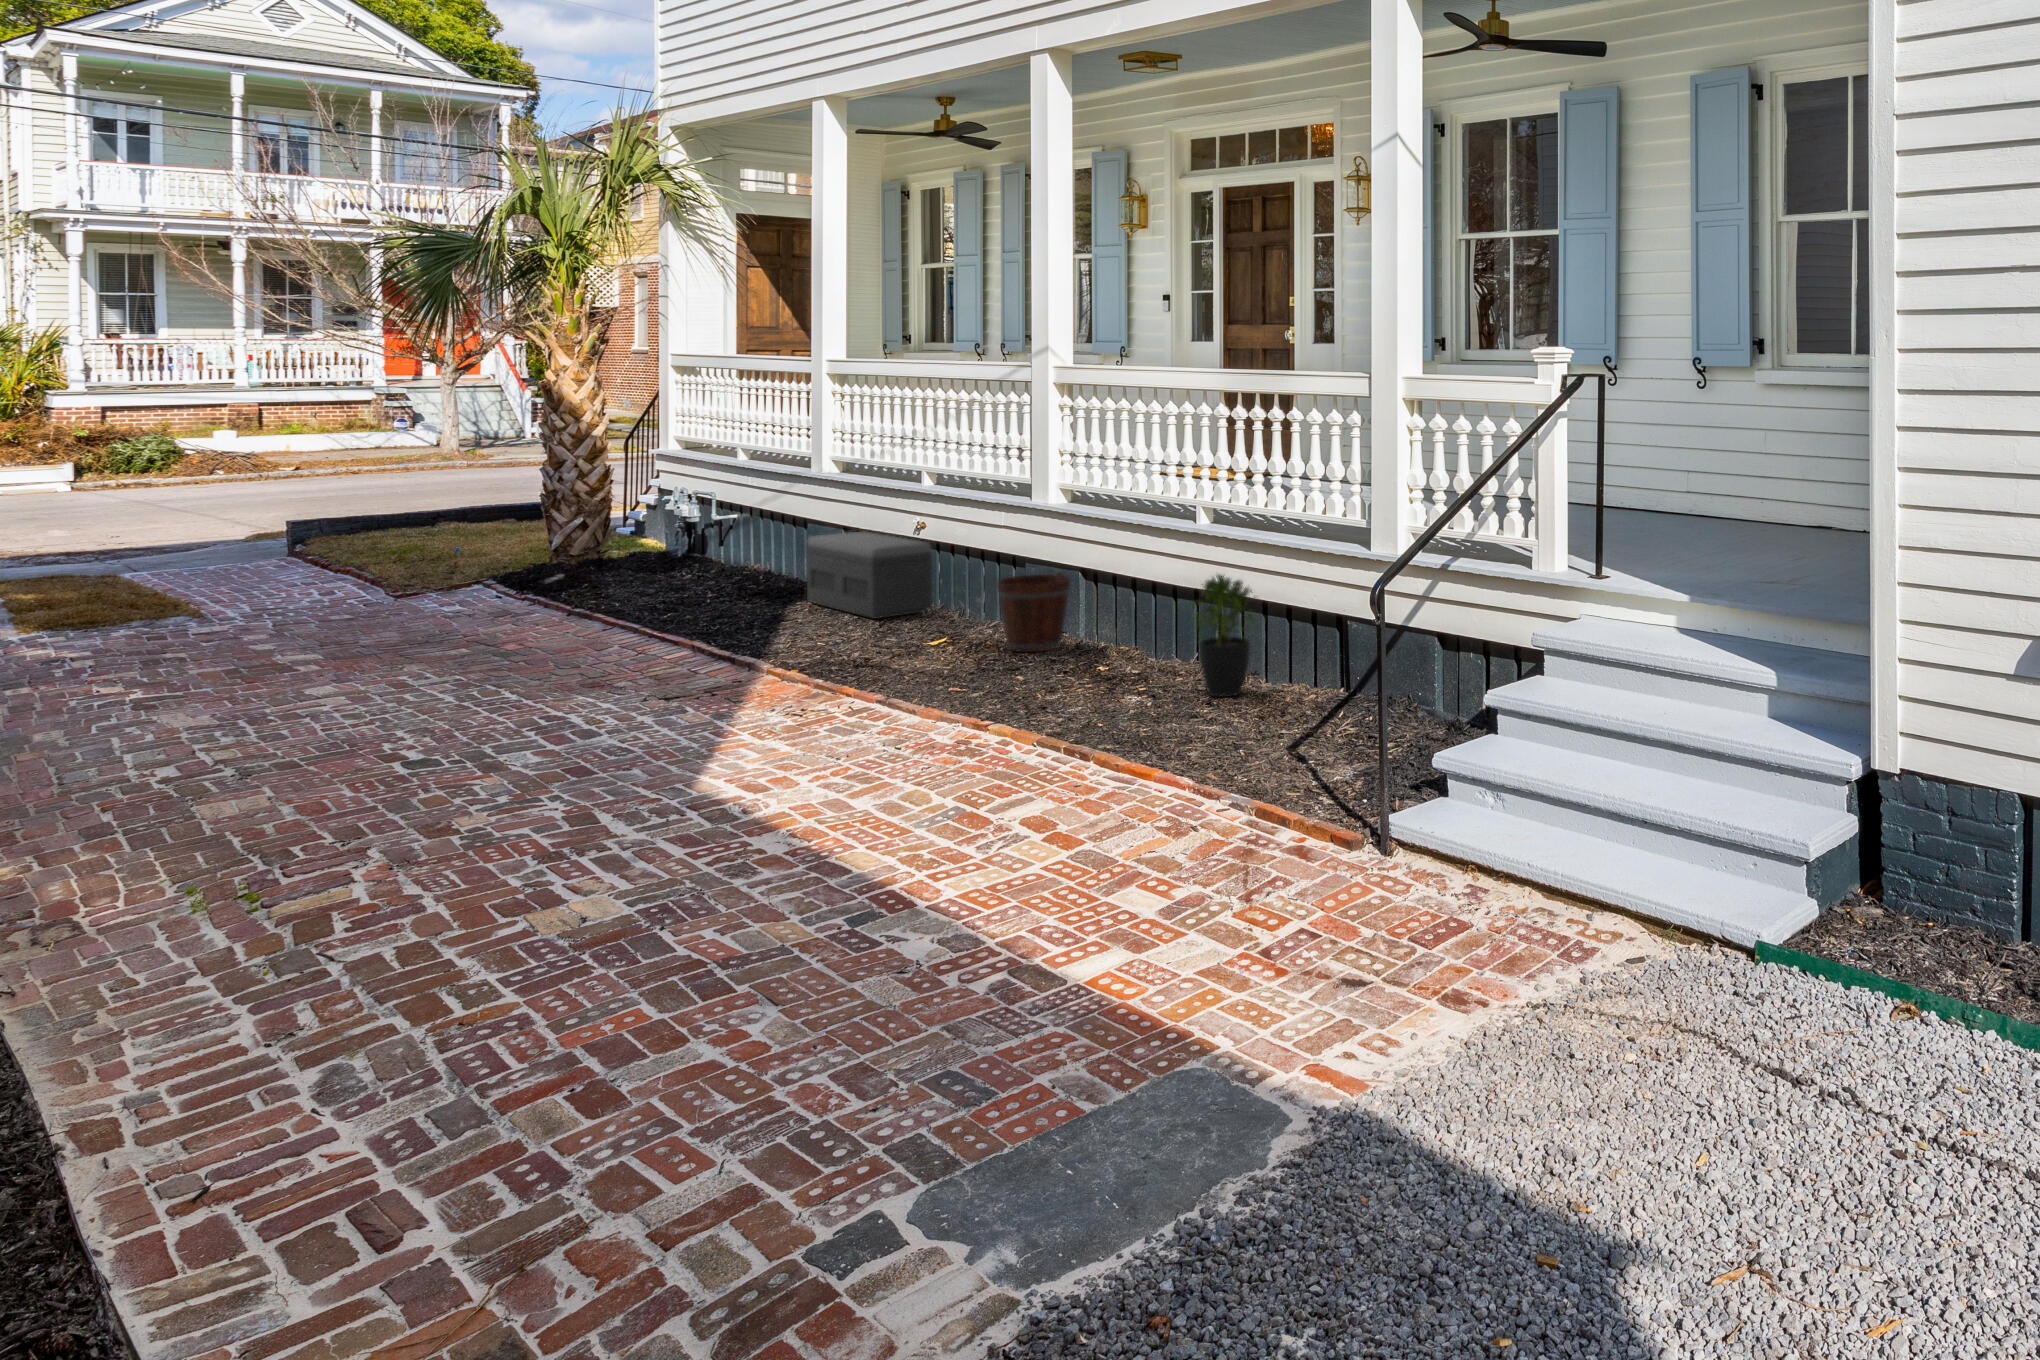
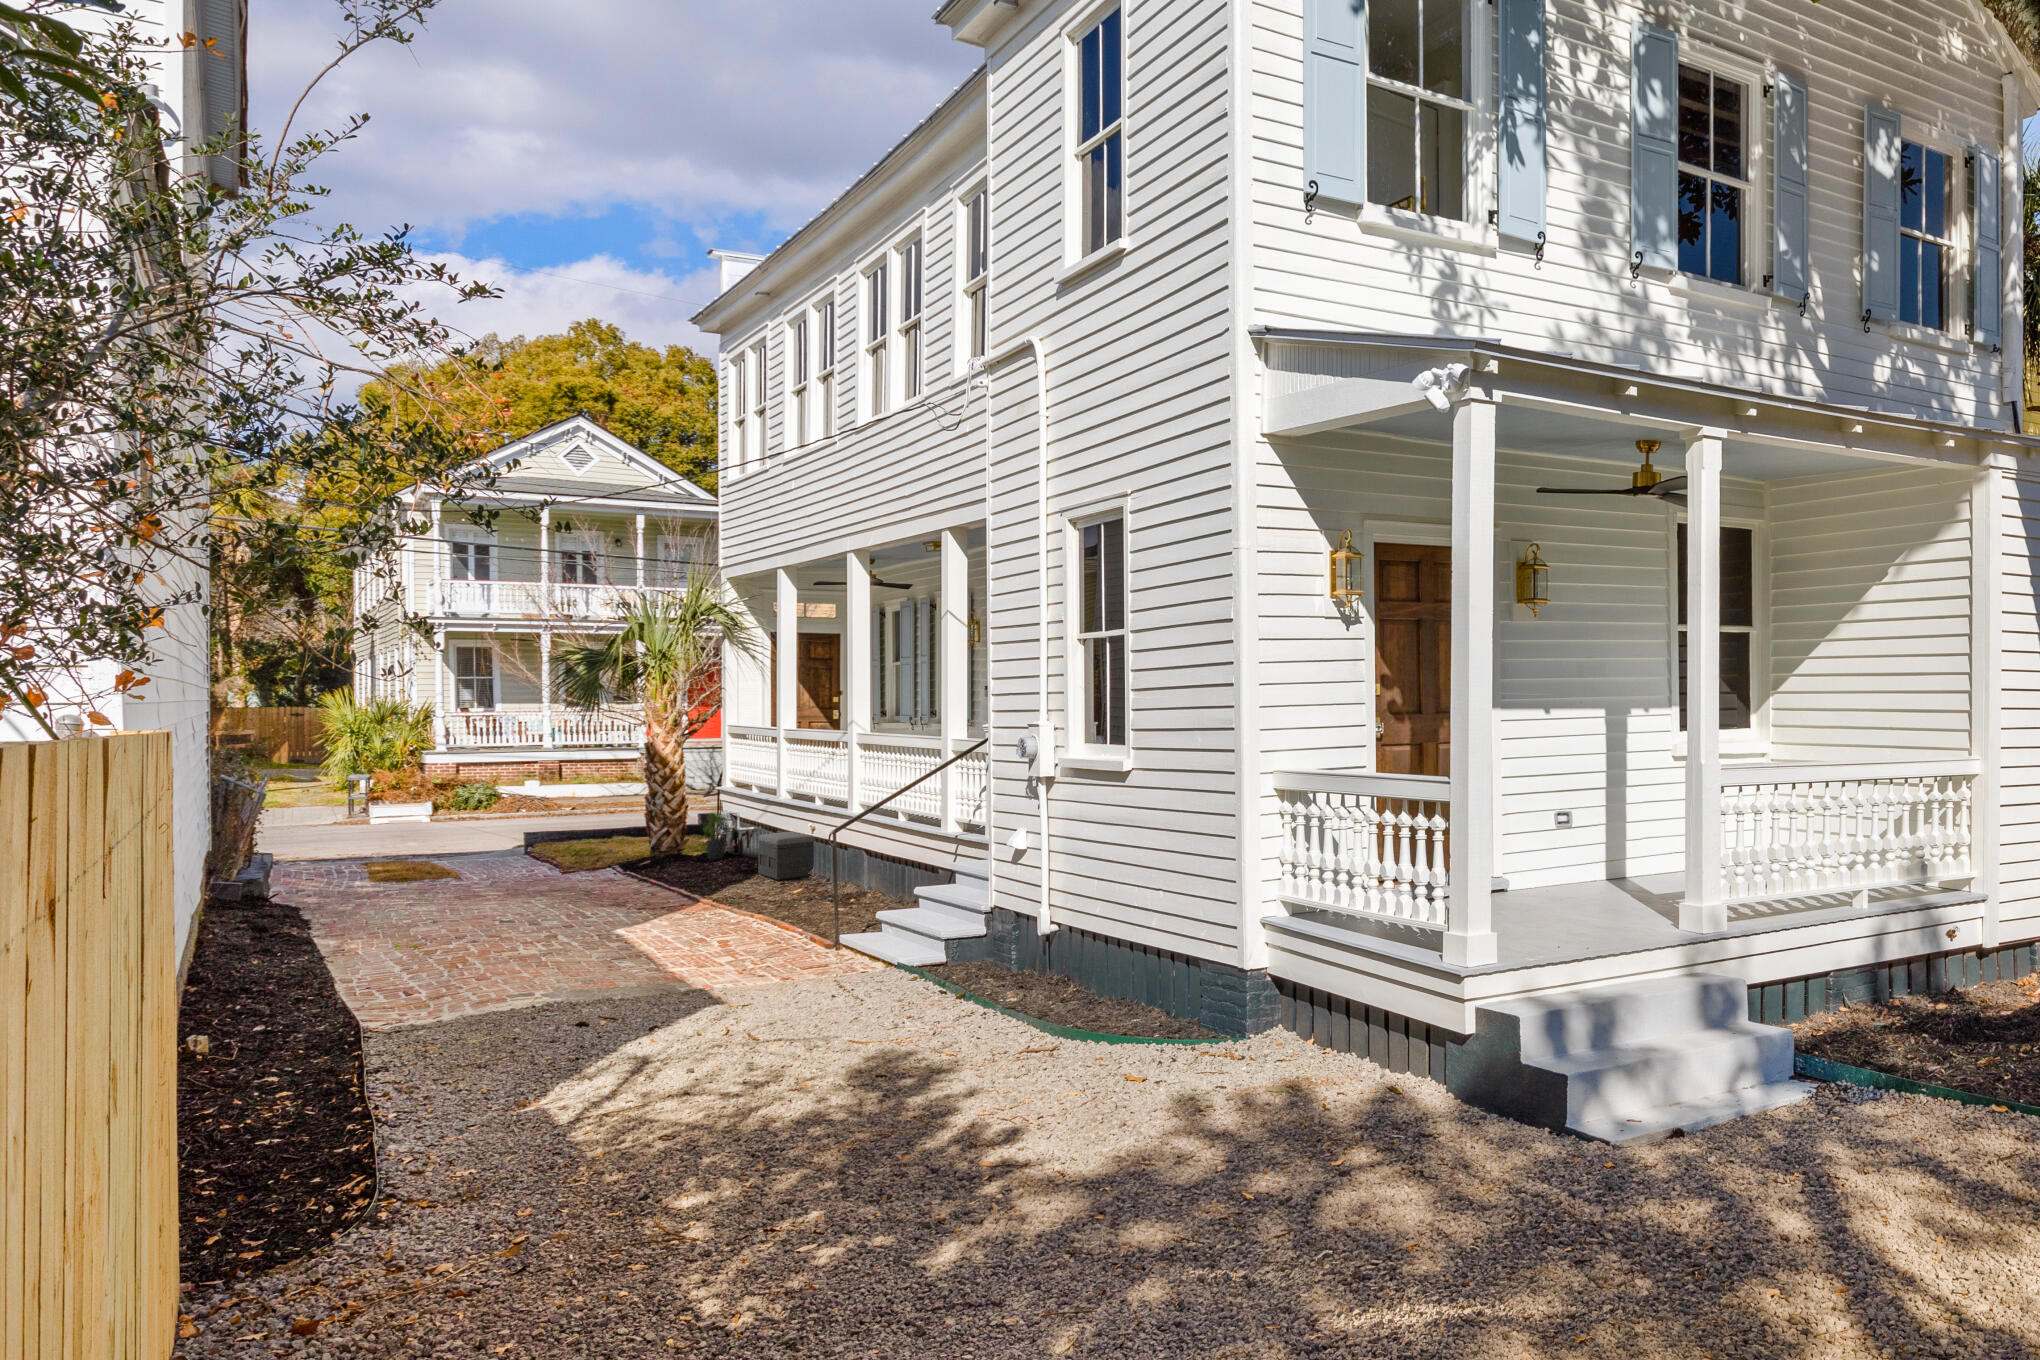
bucket: present [997,573,1070,652] -> none [811,848,852,892]
potted plant: present [1189,574,1265,697] -> present [702,813,729,860]

